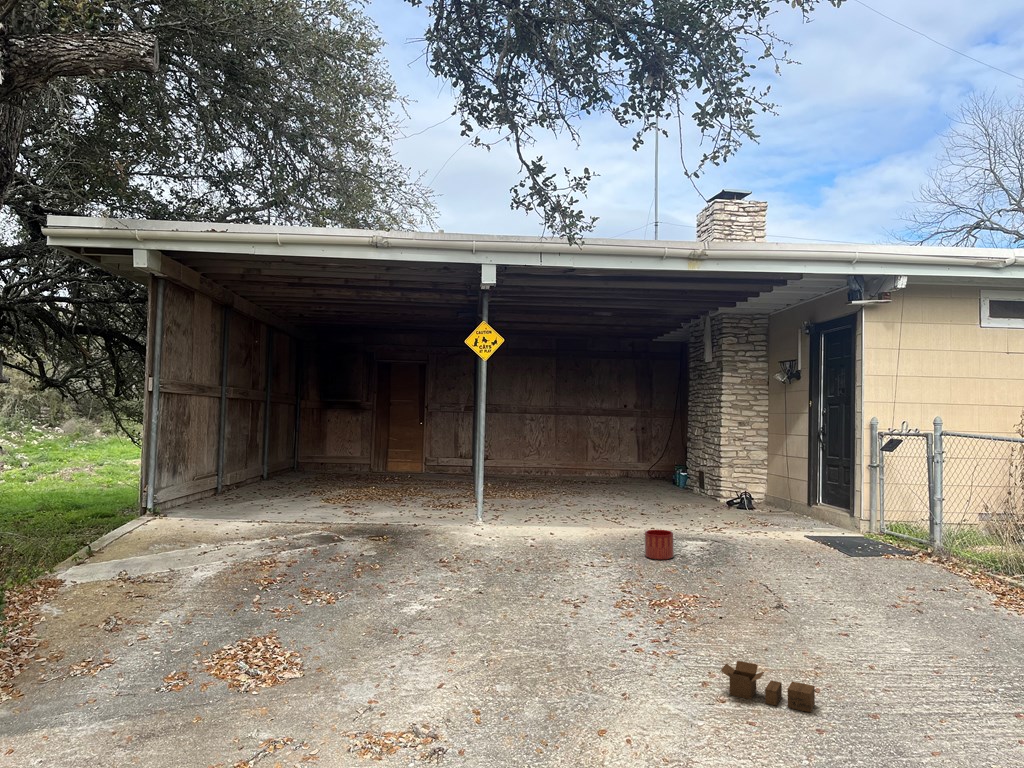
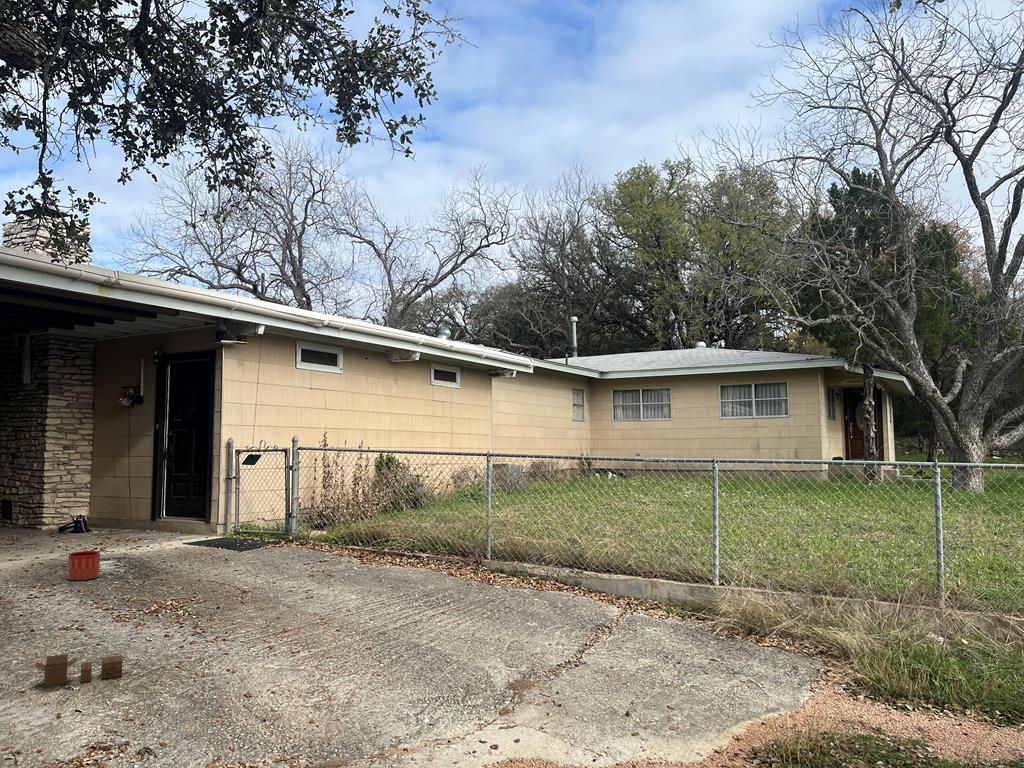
cardboard box: present [721,661,815,712] -> present [35,654,122,687]

